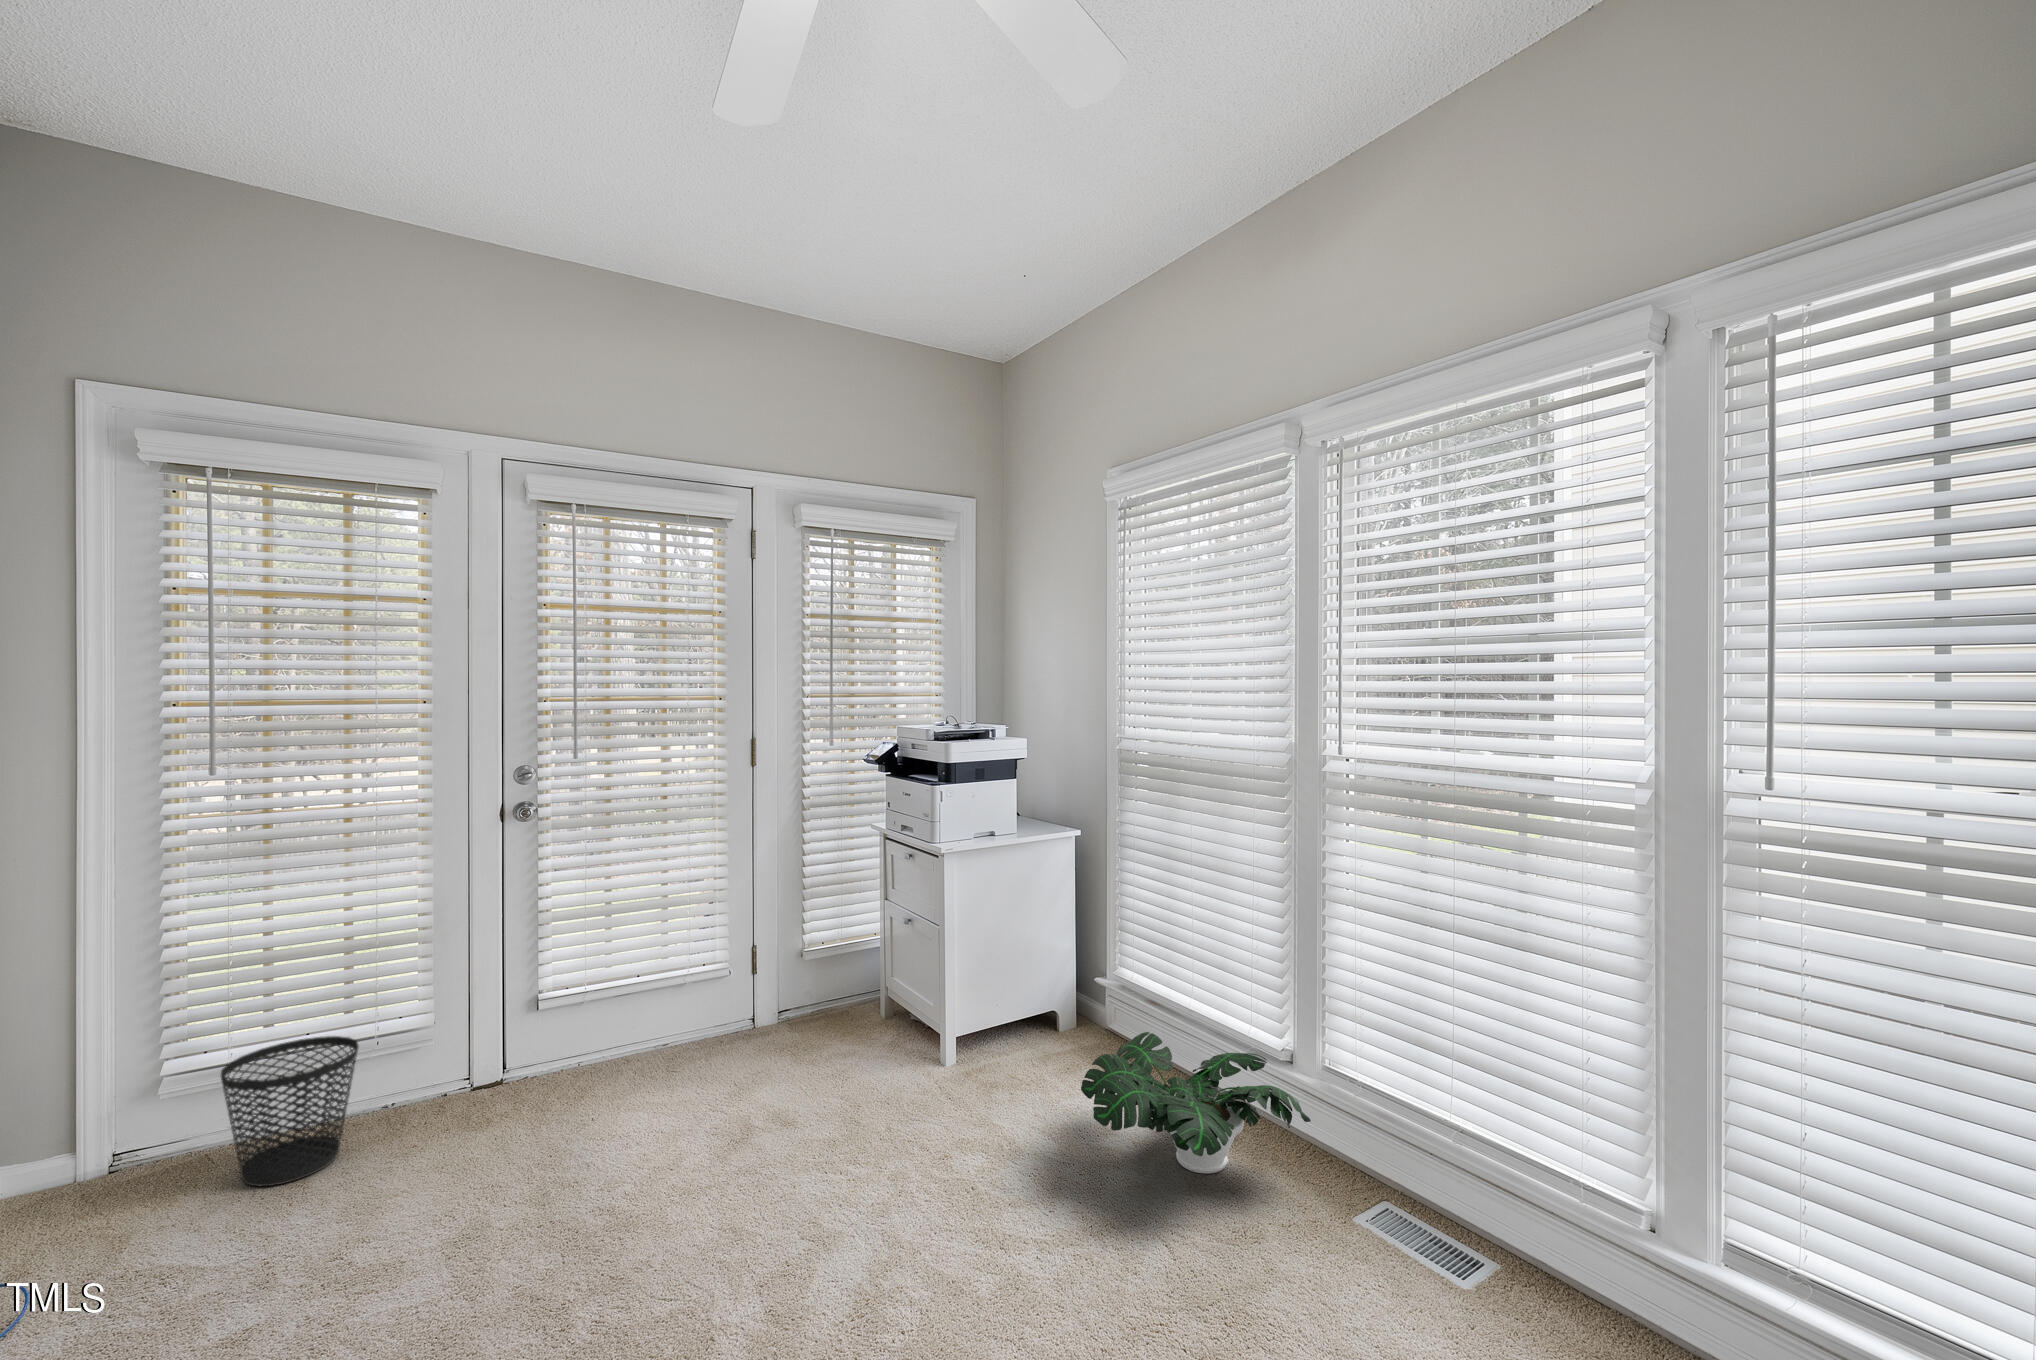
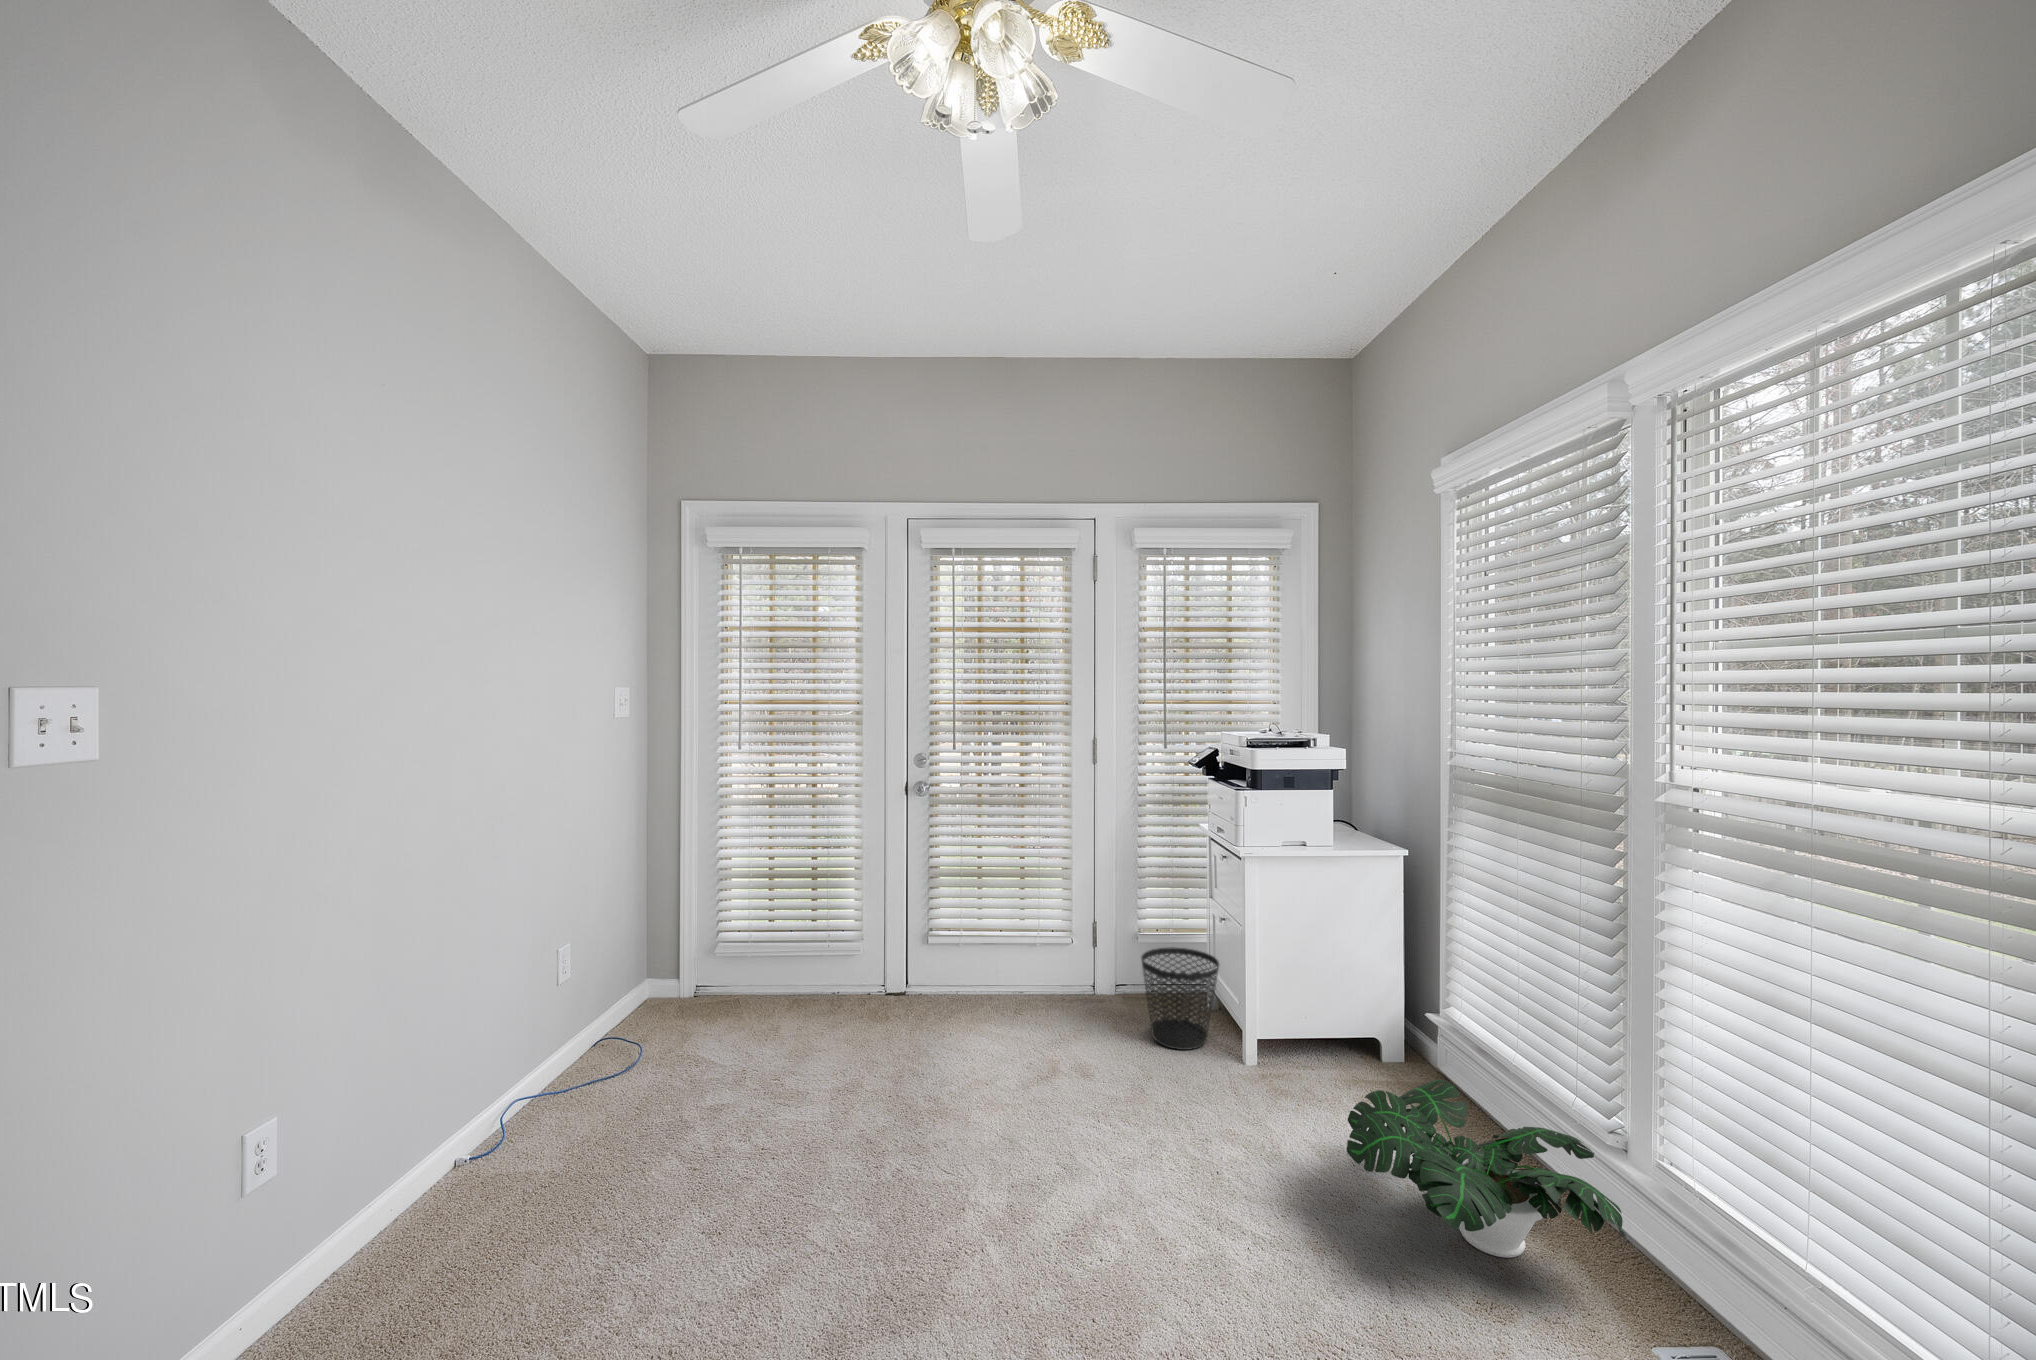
wastebasket: present [221,1036,359,1186] -> present [1141,947,1219,1050]

